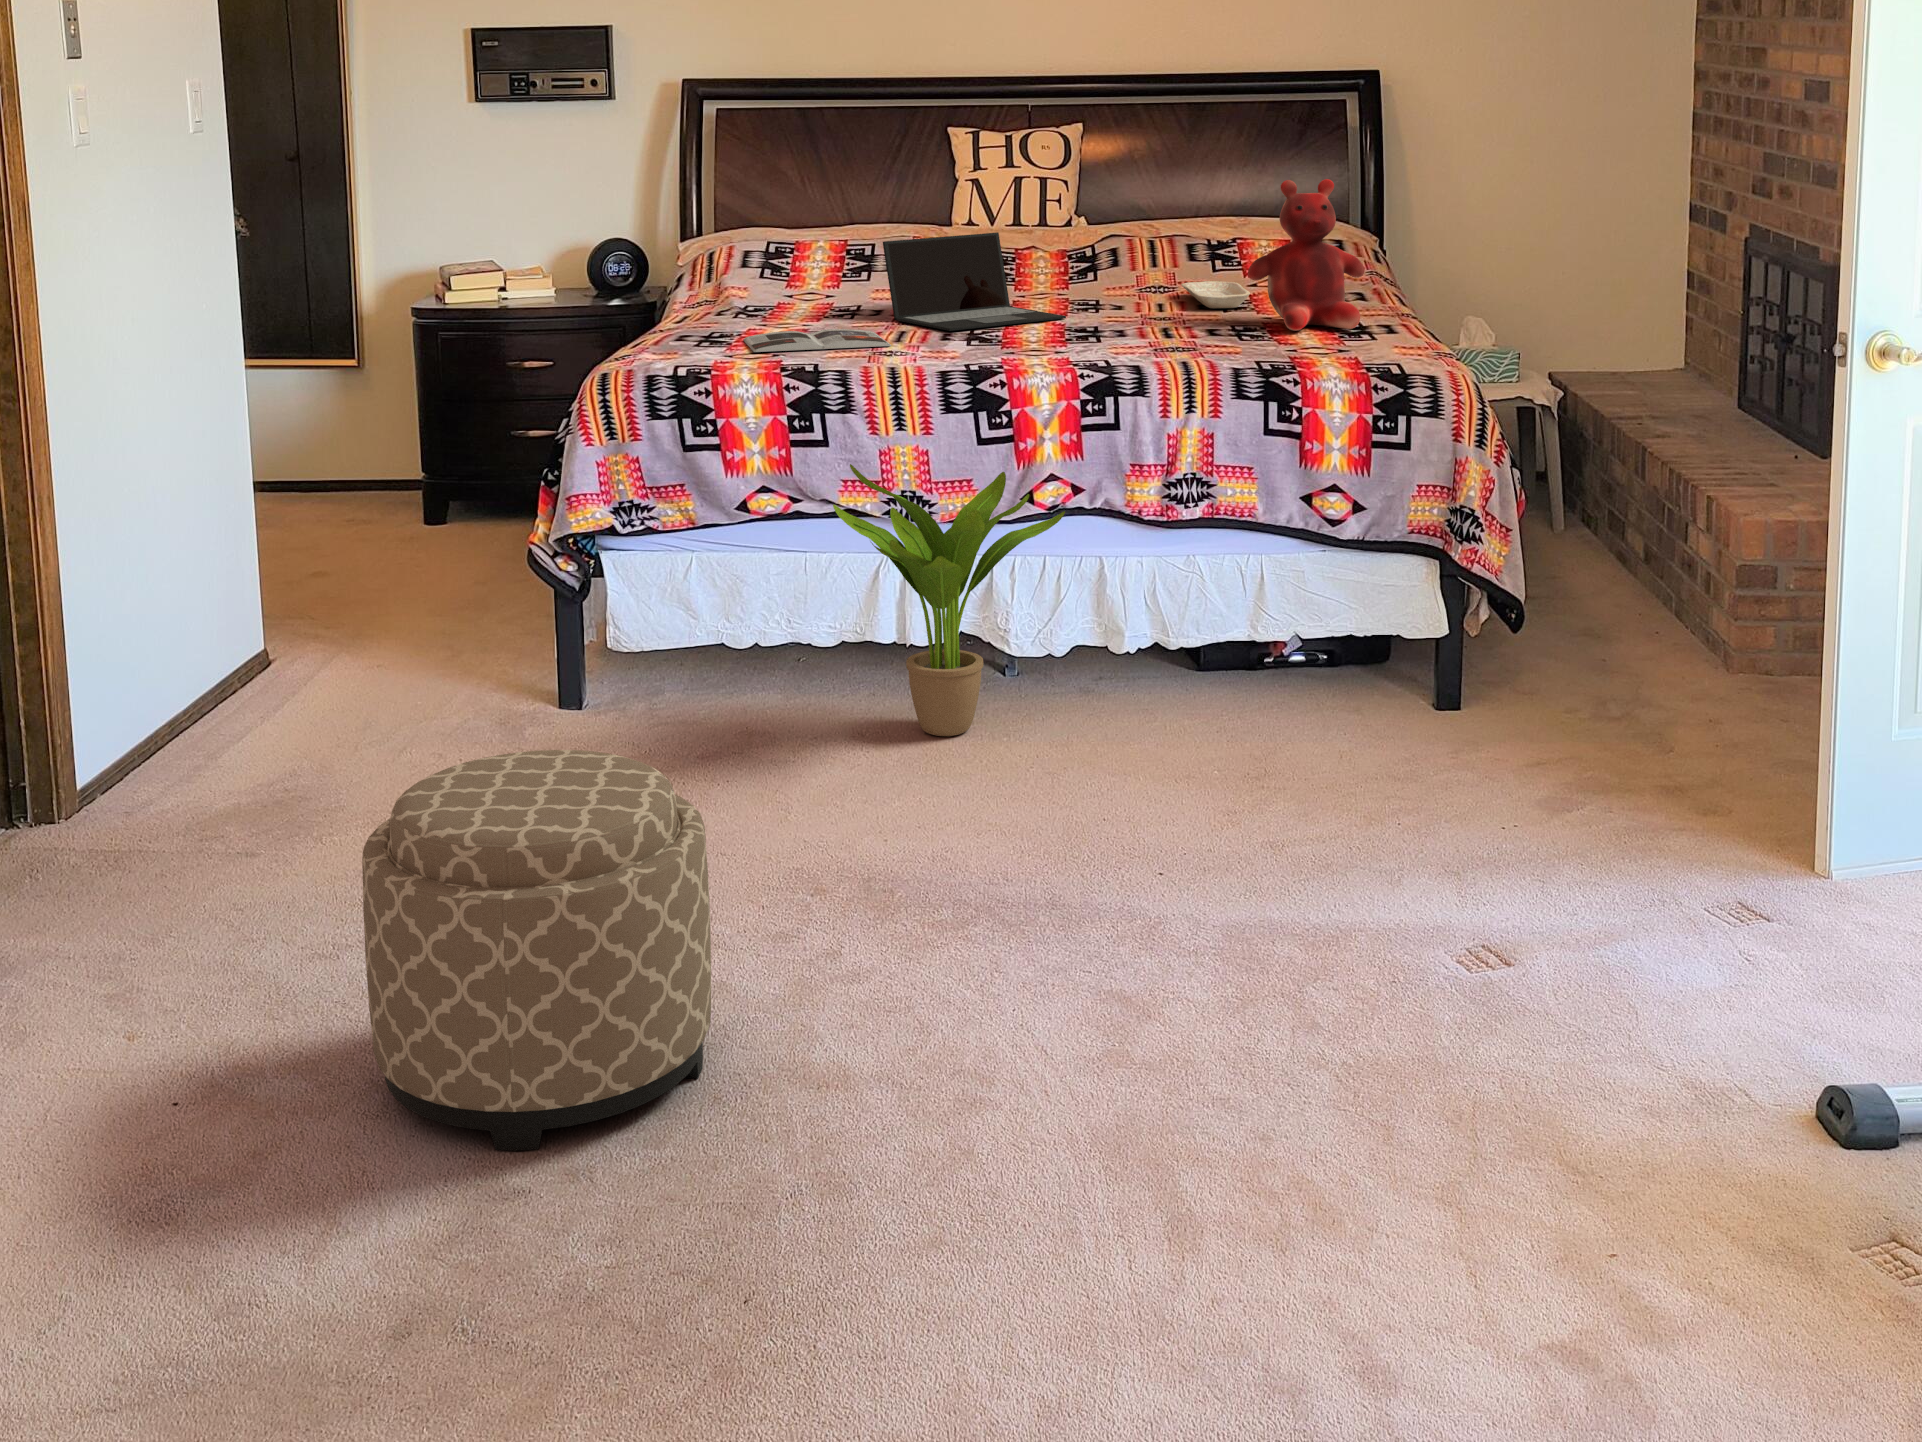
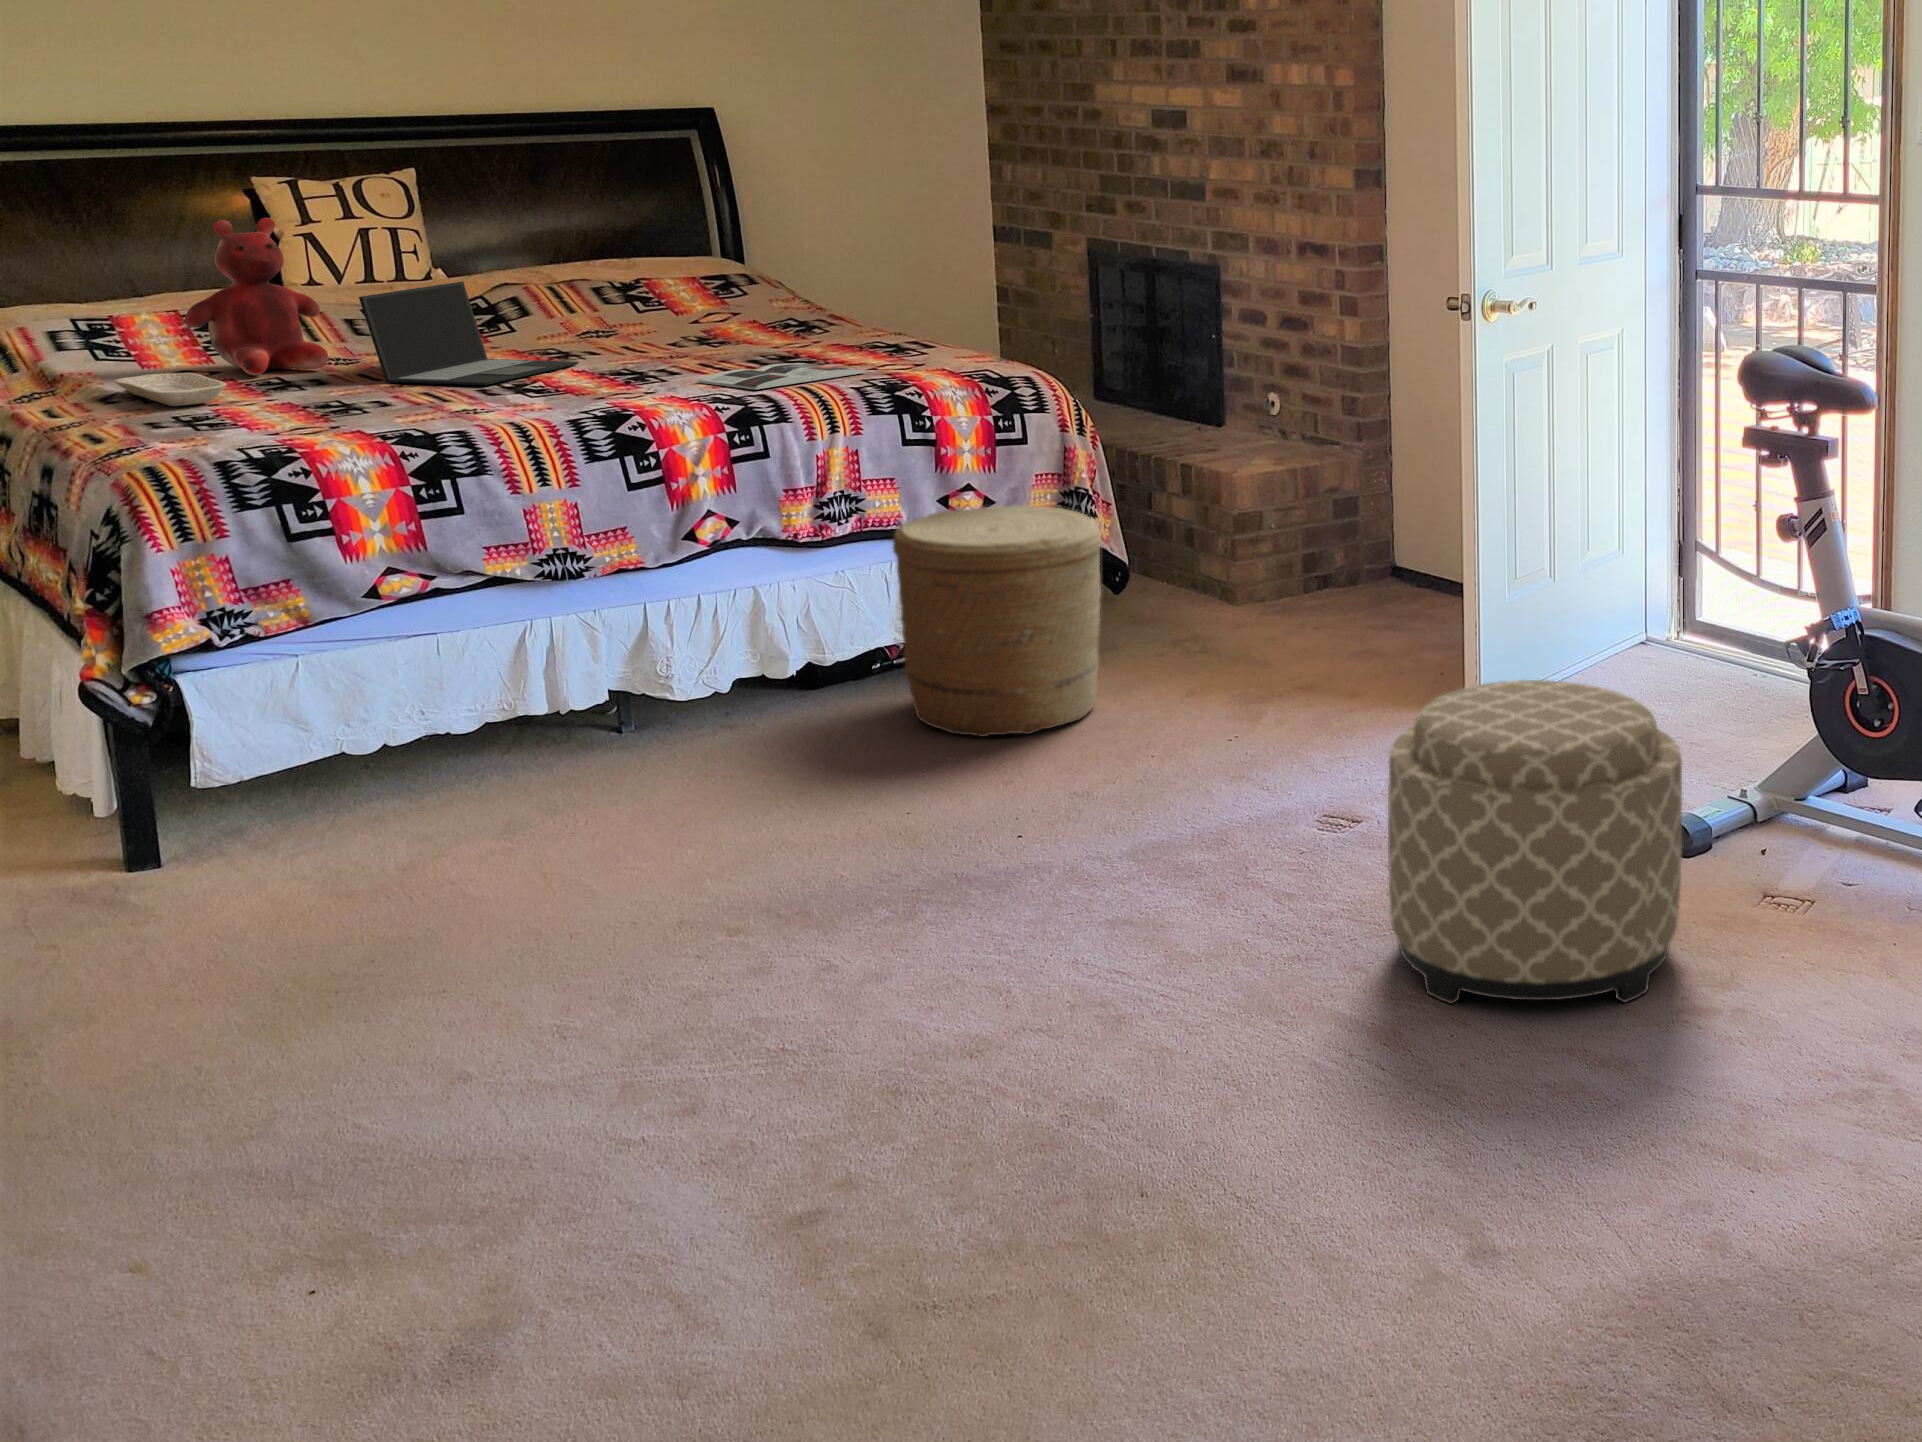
teddy bear: present [1248,179,1365,331] -> present [185,218,328,375]
tray: present [1181,281,1250,308] -> present [114,373,227,406]
magazine: present [743,329,891,352] -> present [698,363,866,390]
potted plant: present [833,464,1065,736] -> none [507,513,748,790]
woven basket: none [1203,511,1427,767] -> present [893,506,1102,737]
ottoman: present [362,750,711,1150] -> present [1388,680,1682,1004]

